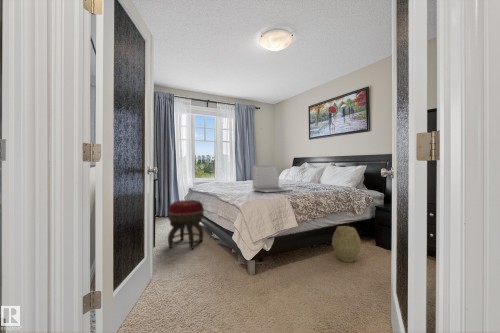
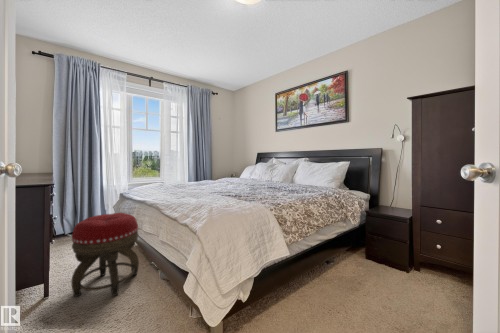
laptop: present [253,165,292,192] -> none [214,160,271,200]
woven basket: present [332,226,361,263] -> none [326,241,366,294]

